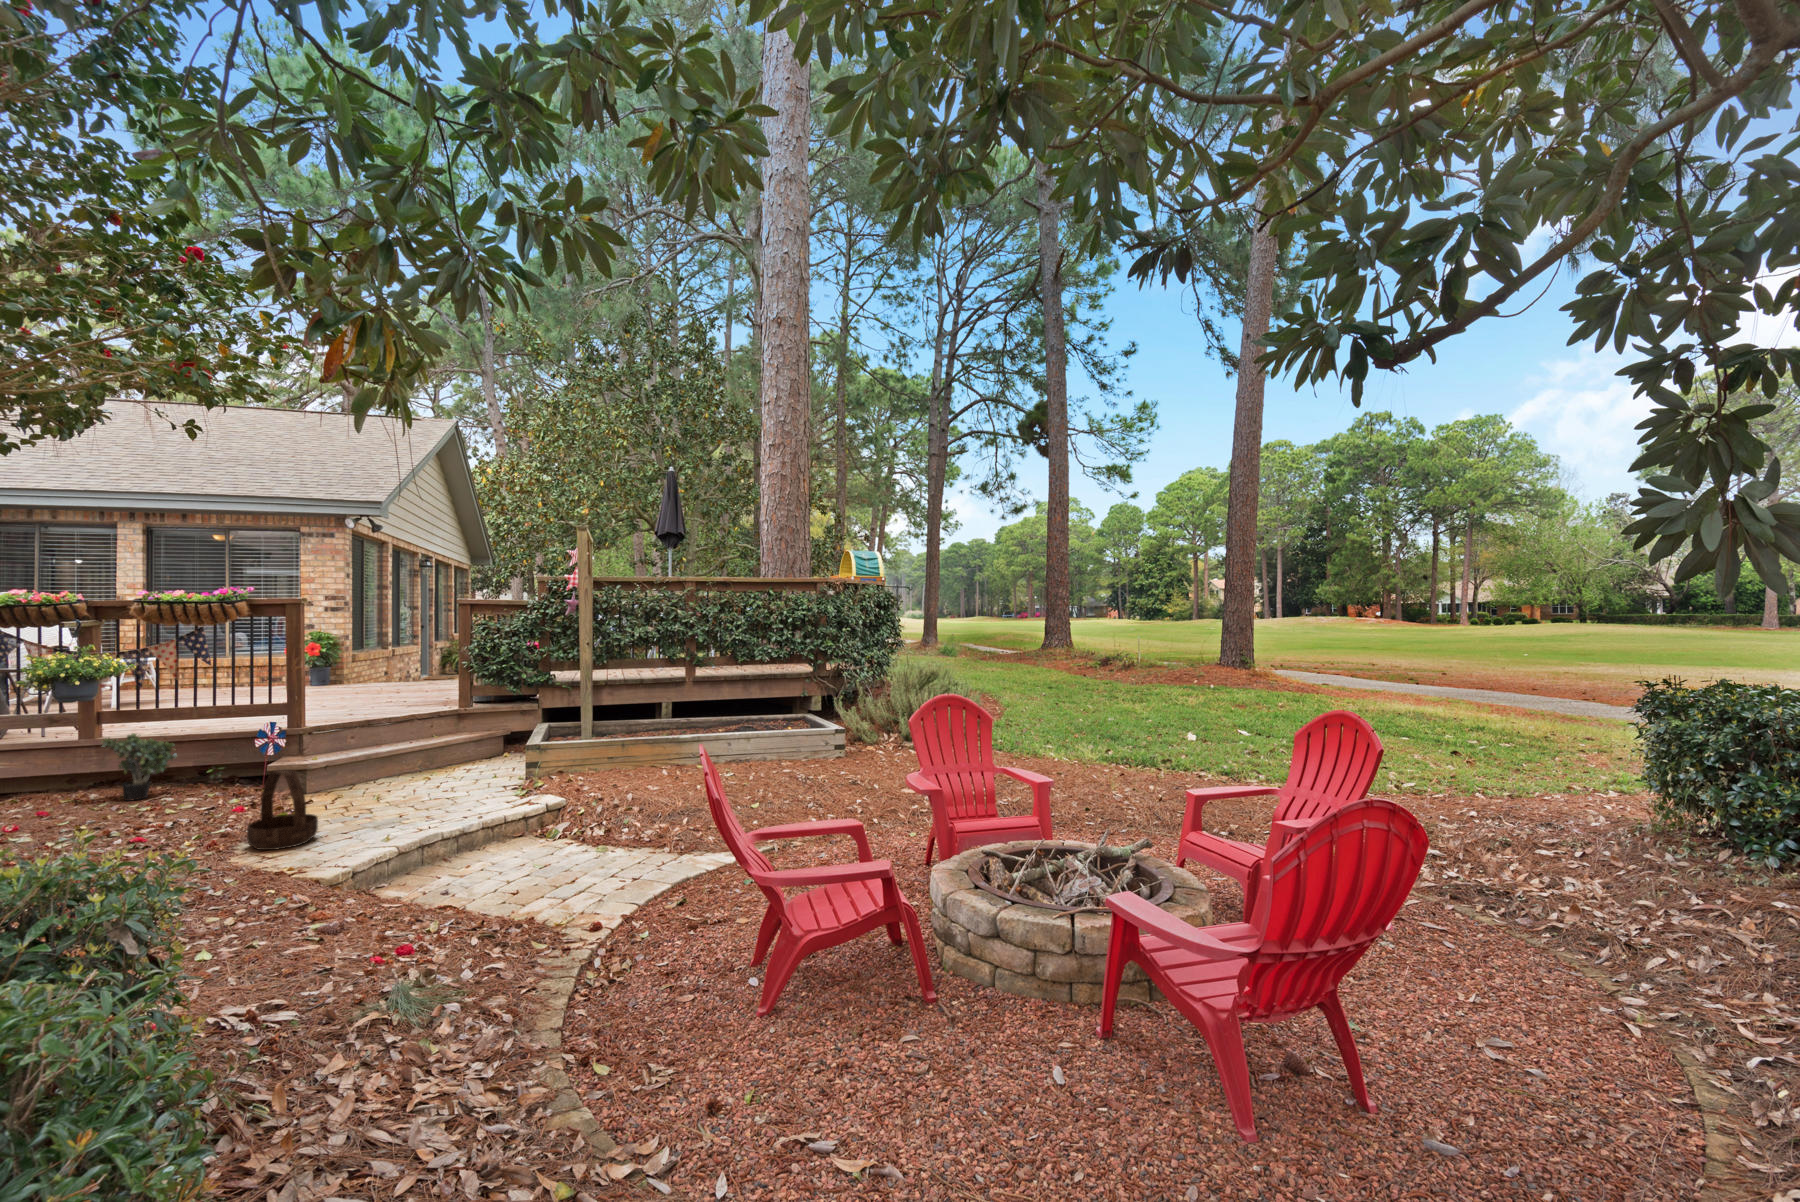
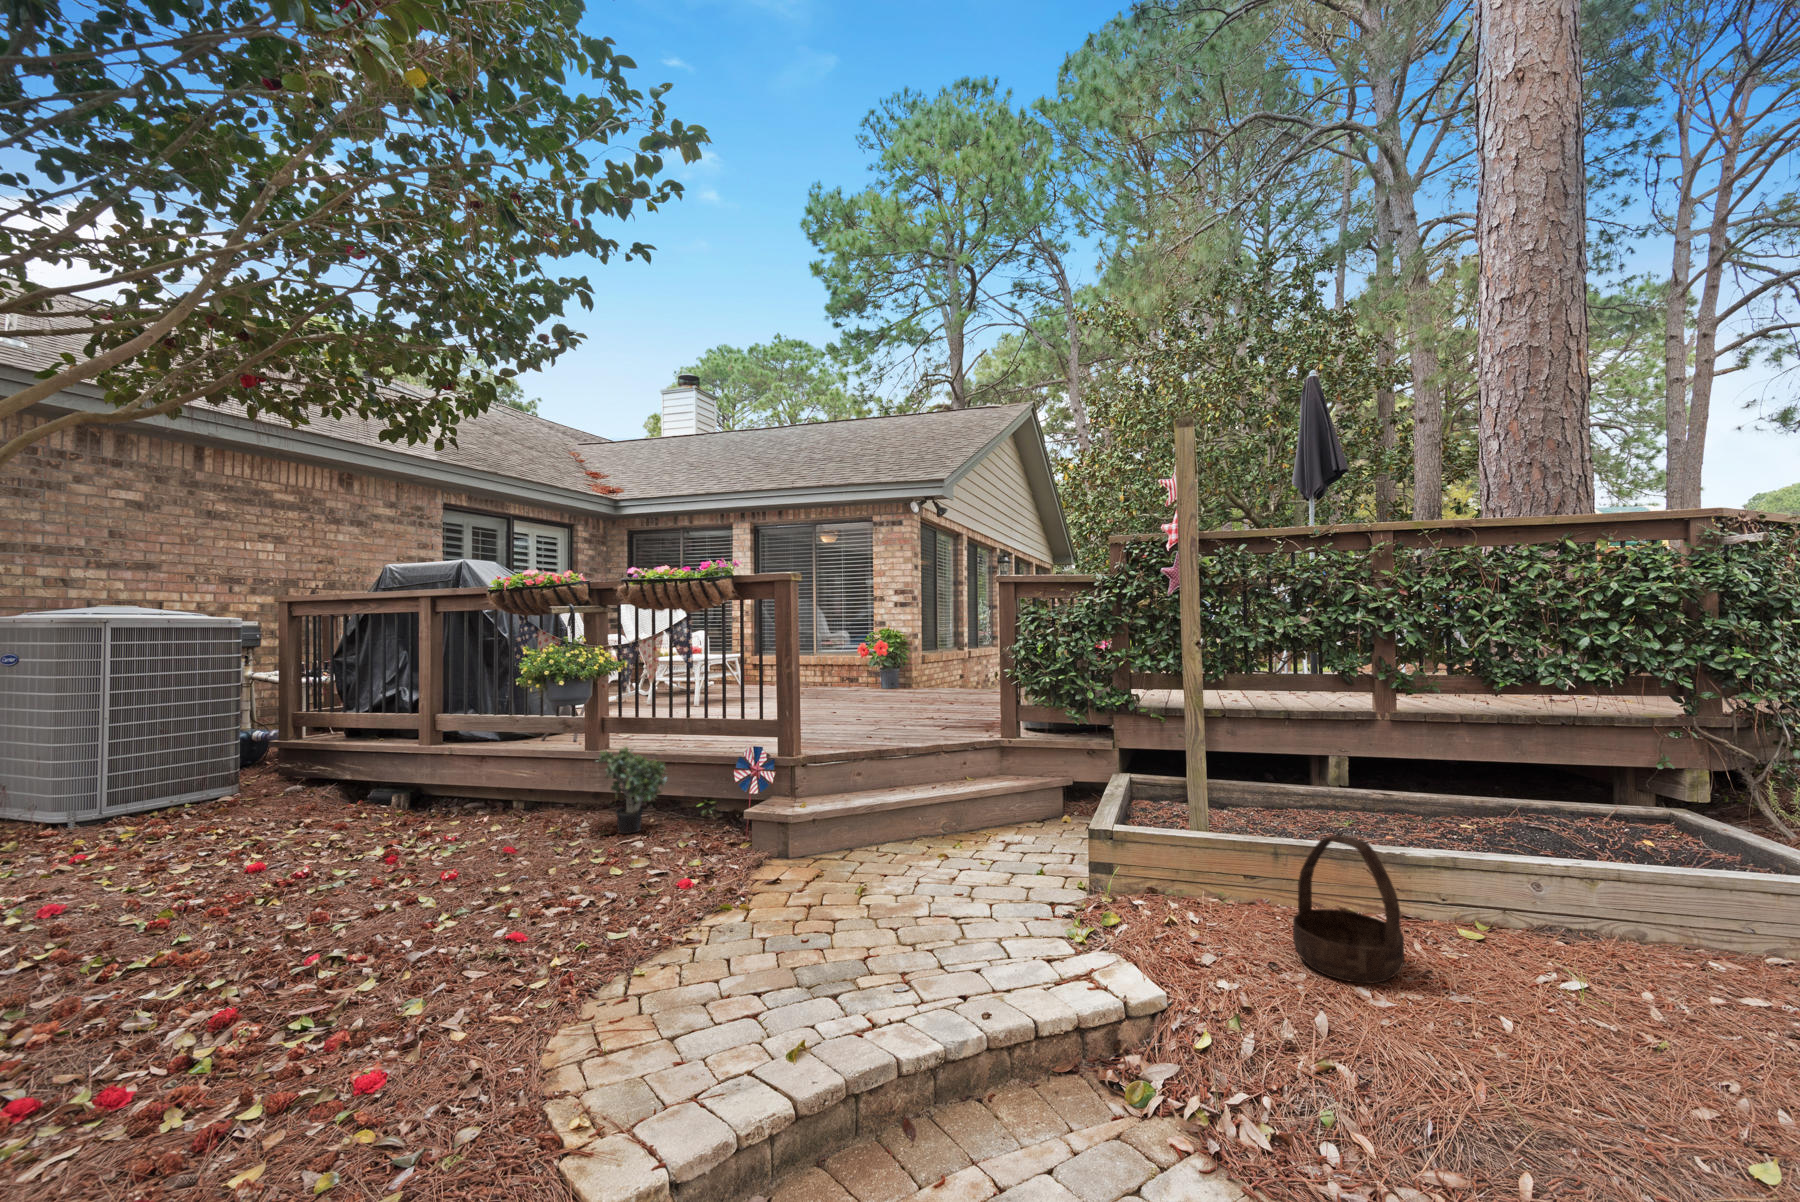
basket: present [247,770,318,850] -> present [1293,835,1404,983]

